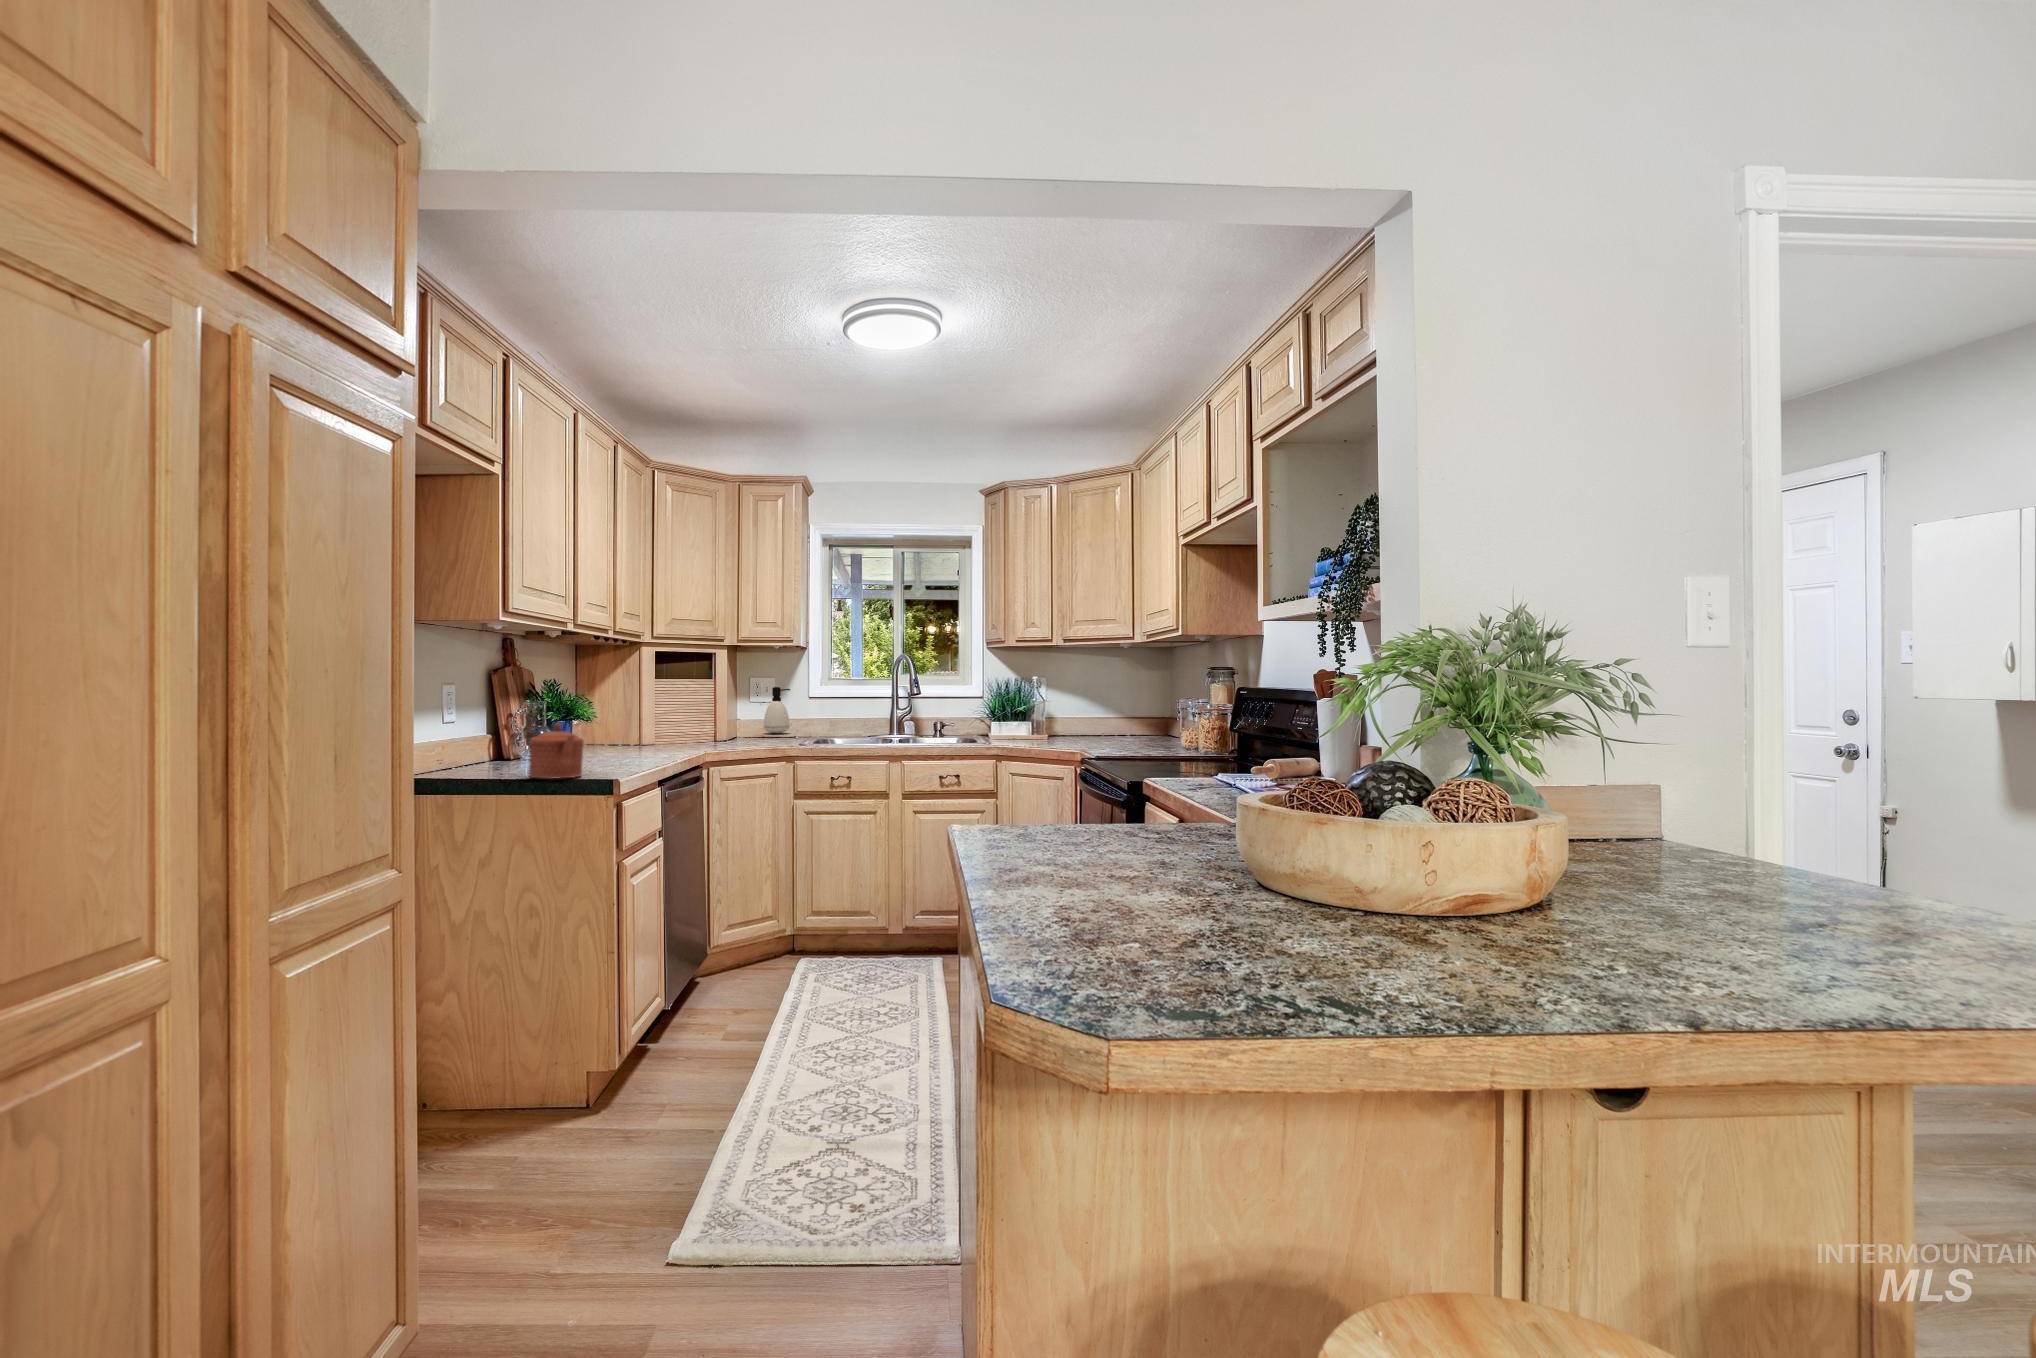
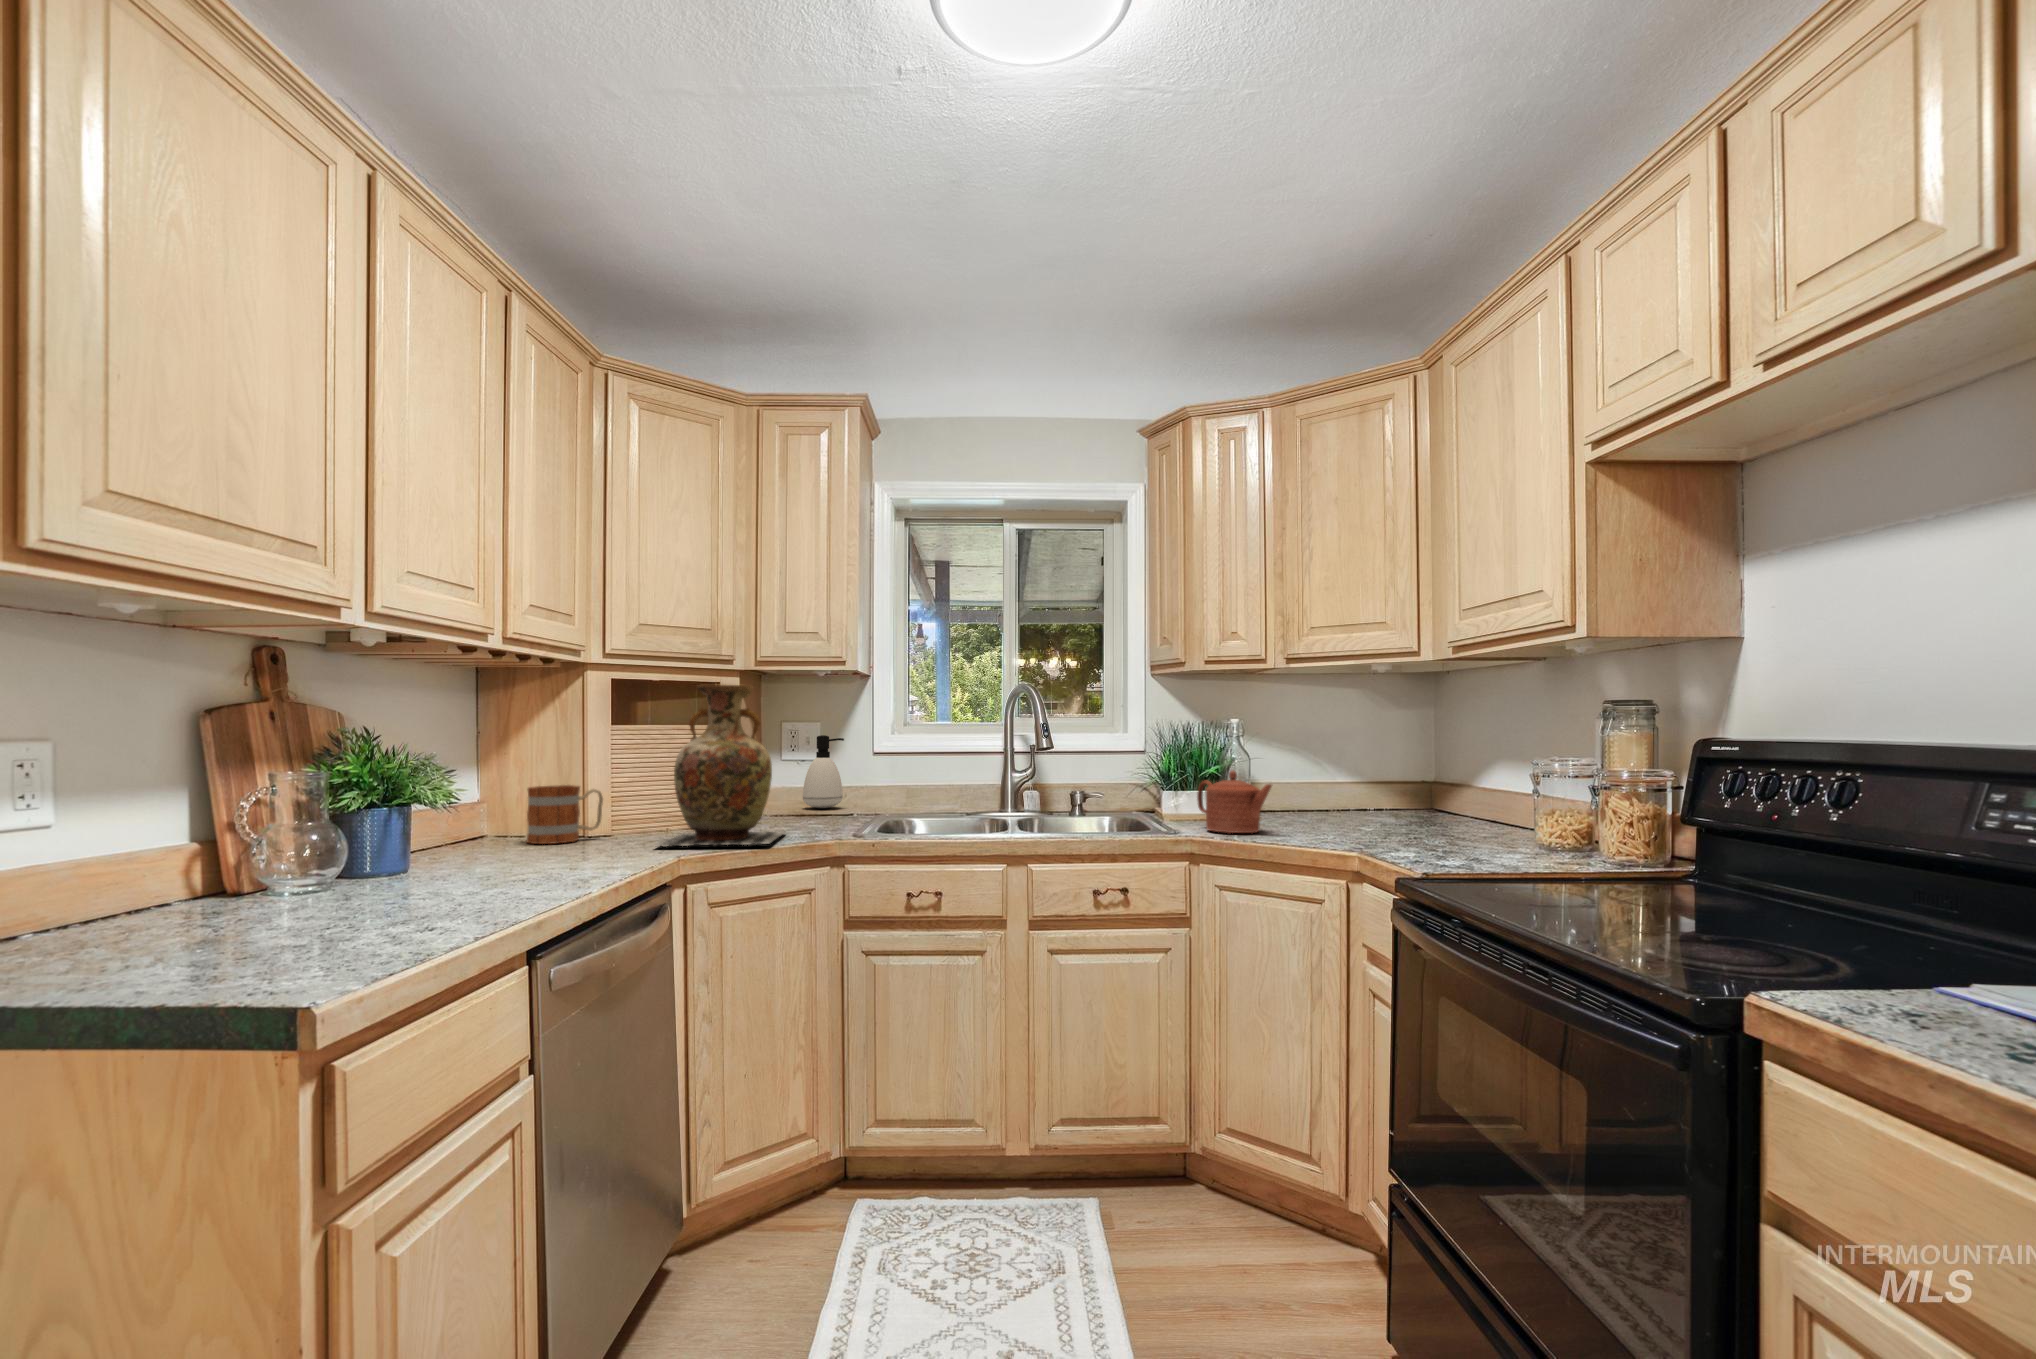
vase: none [687,657,760,749] -> present [657,684,785,847]
mug: none [610,715,652,748] -> present [527,785,603,844]
teapot: present [530,723,584,779] -> present [1197,770,1272,833]

